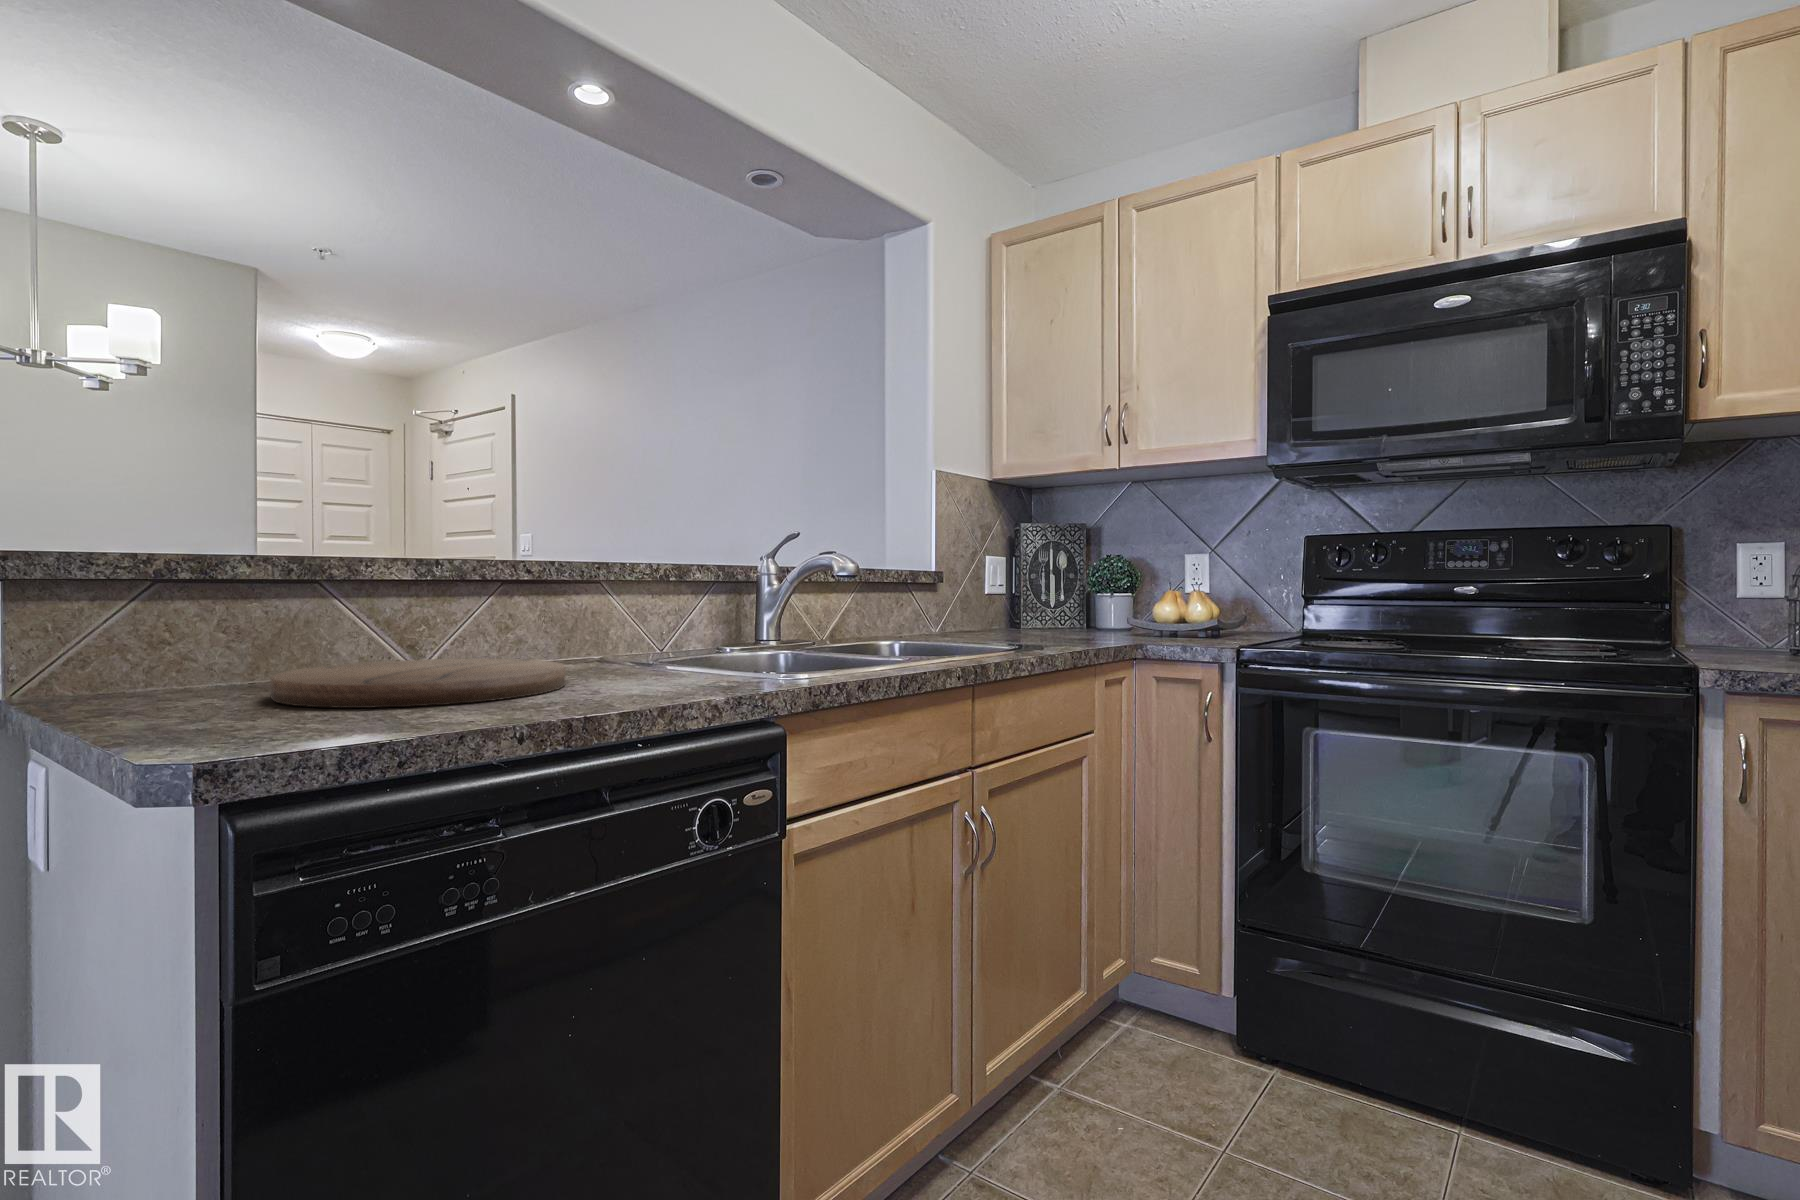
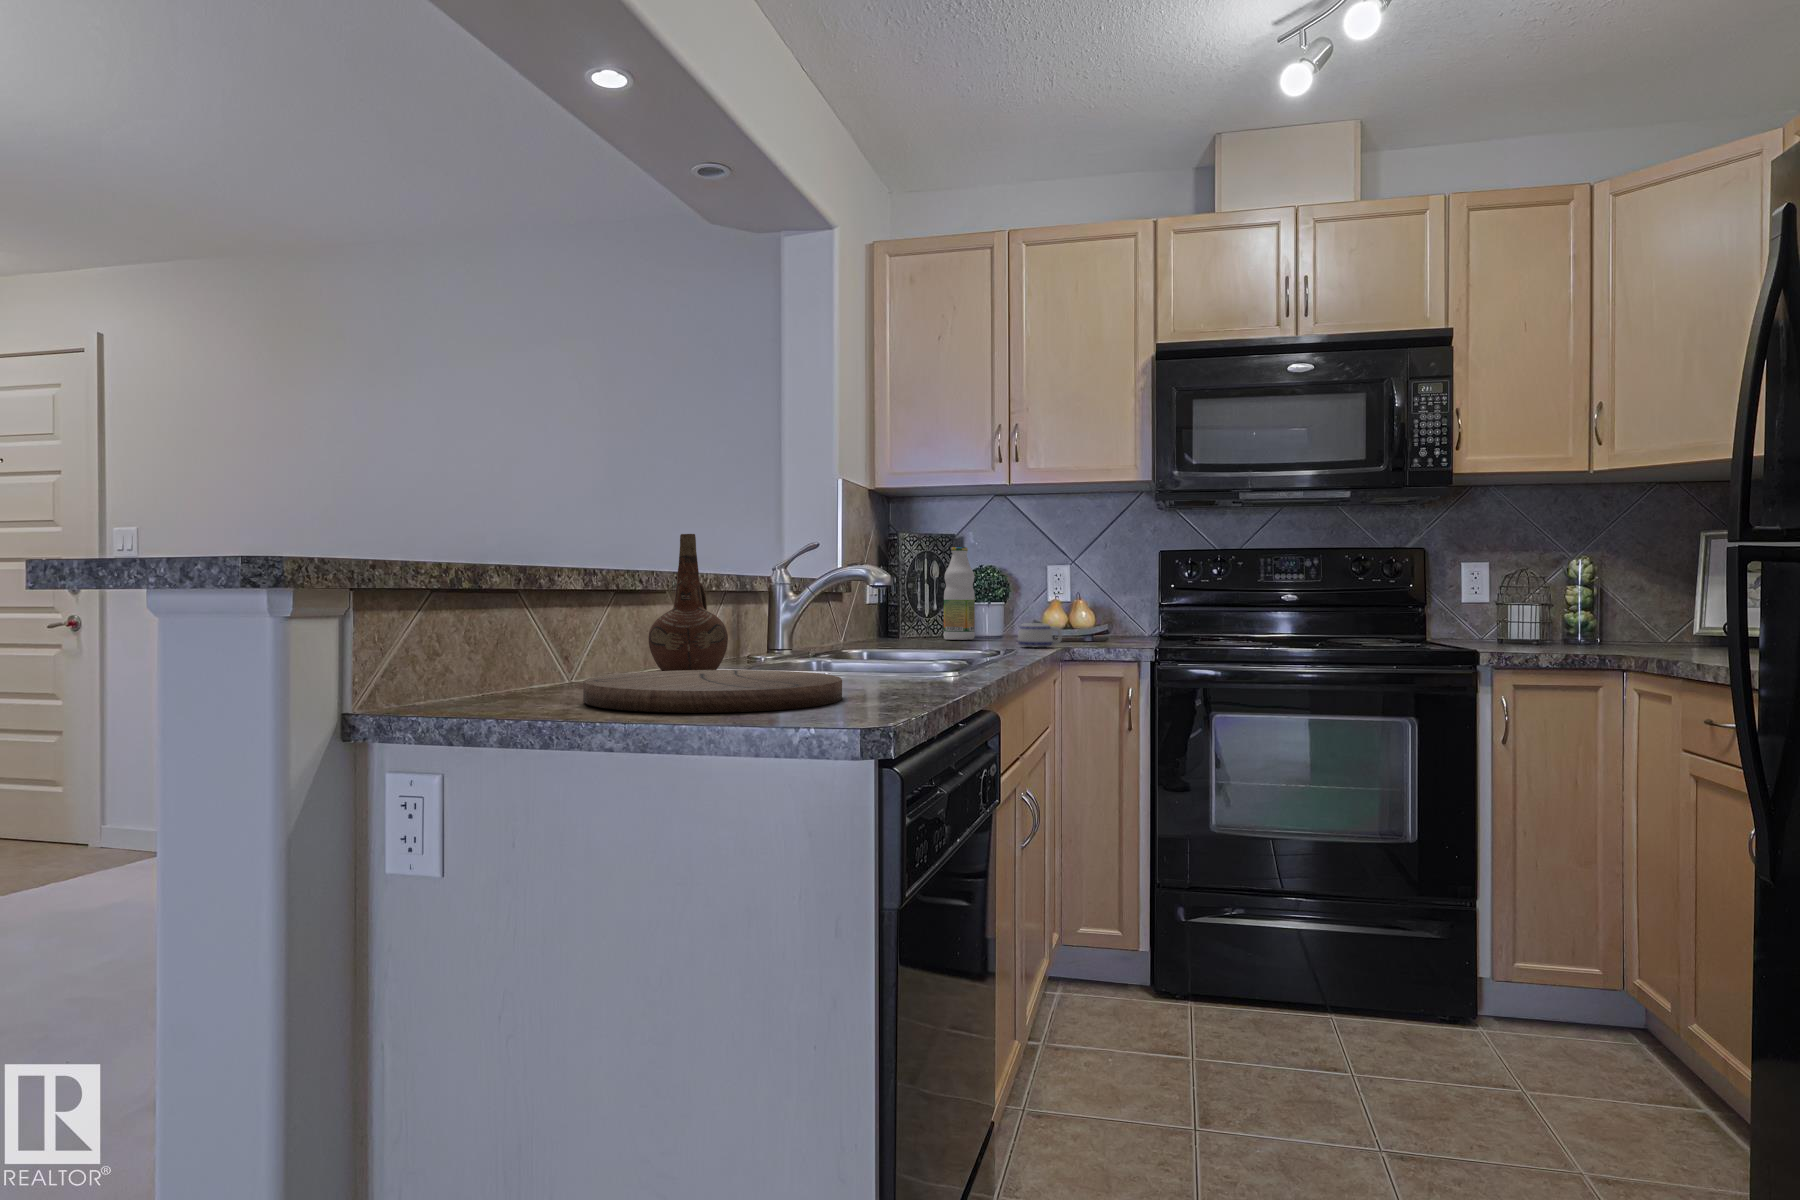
ceramic pitcher: none [543,526,623,663] -> present [648,534,728,671]
bottle: none [1063,537,1095,632] -> present [944,547,975,640]
mug: none [1083,617,1134,642] -> present [1018,623,1062,647]

